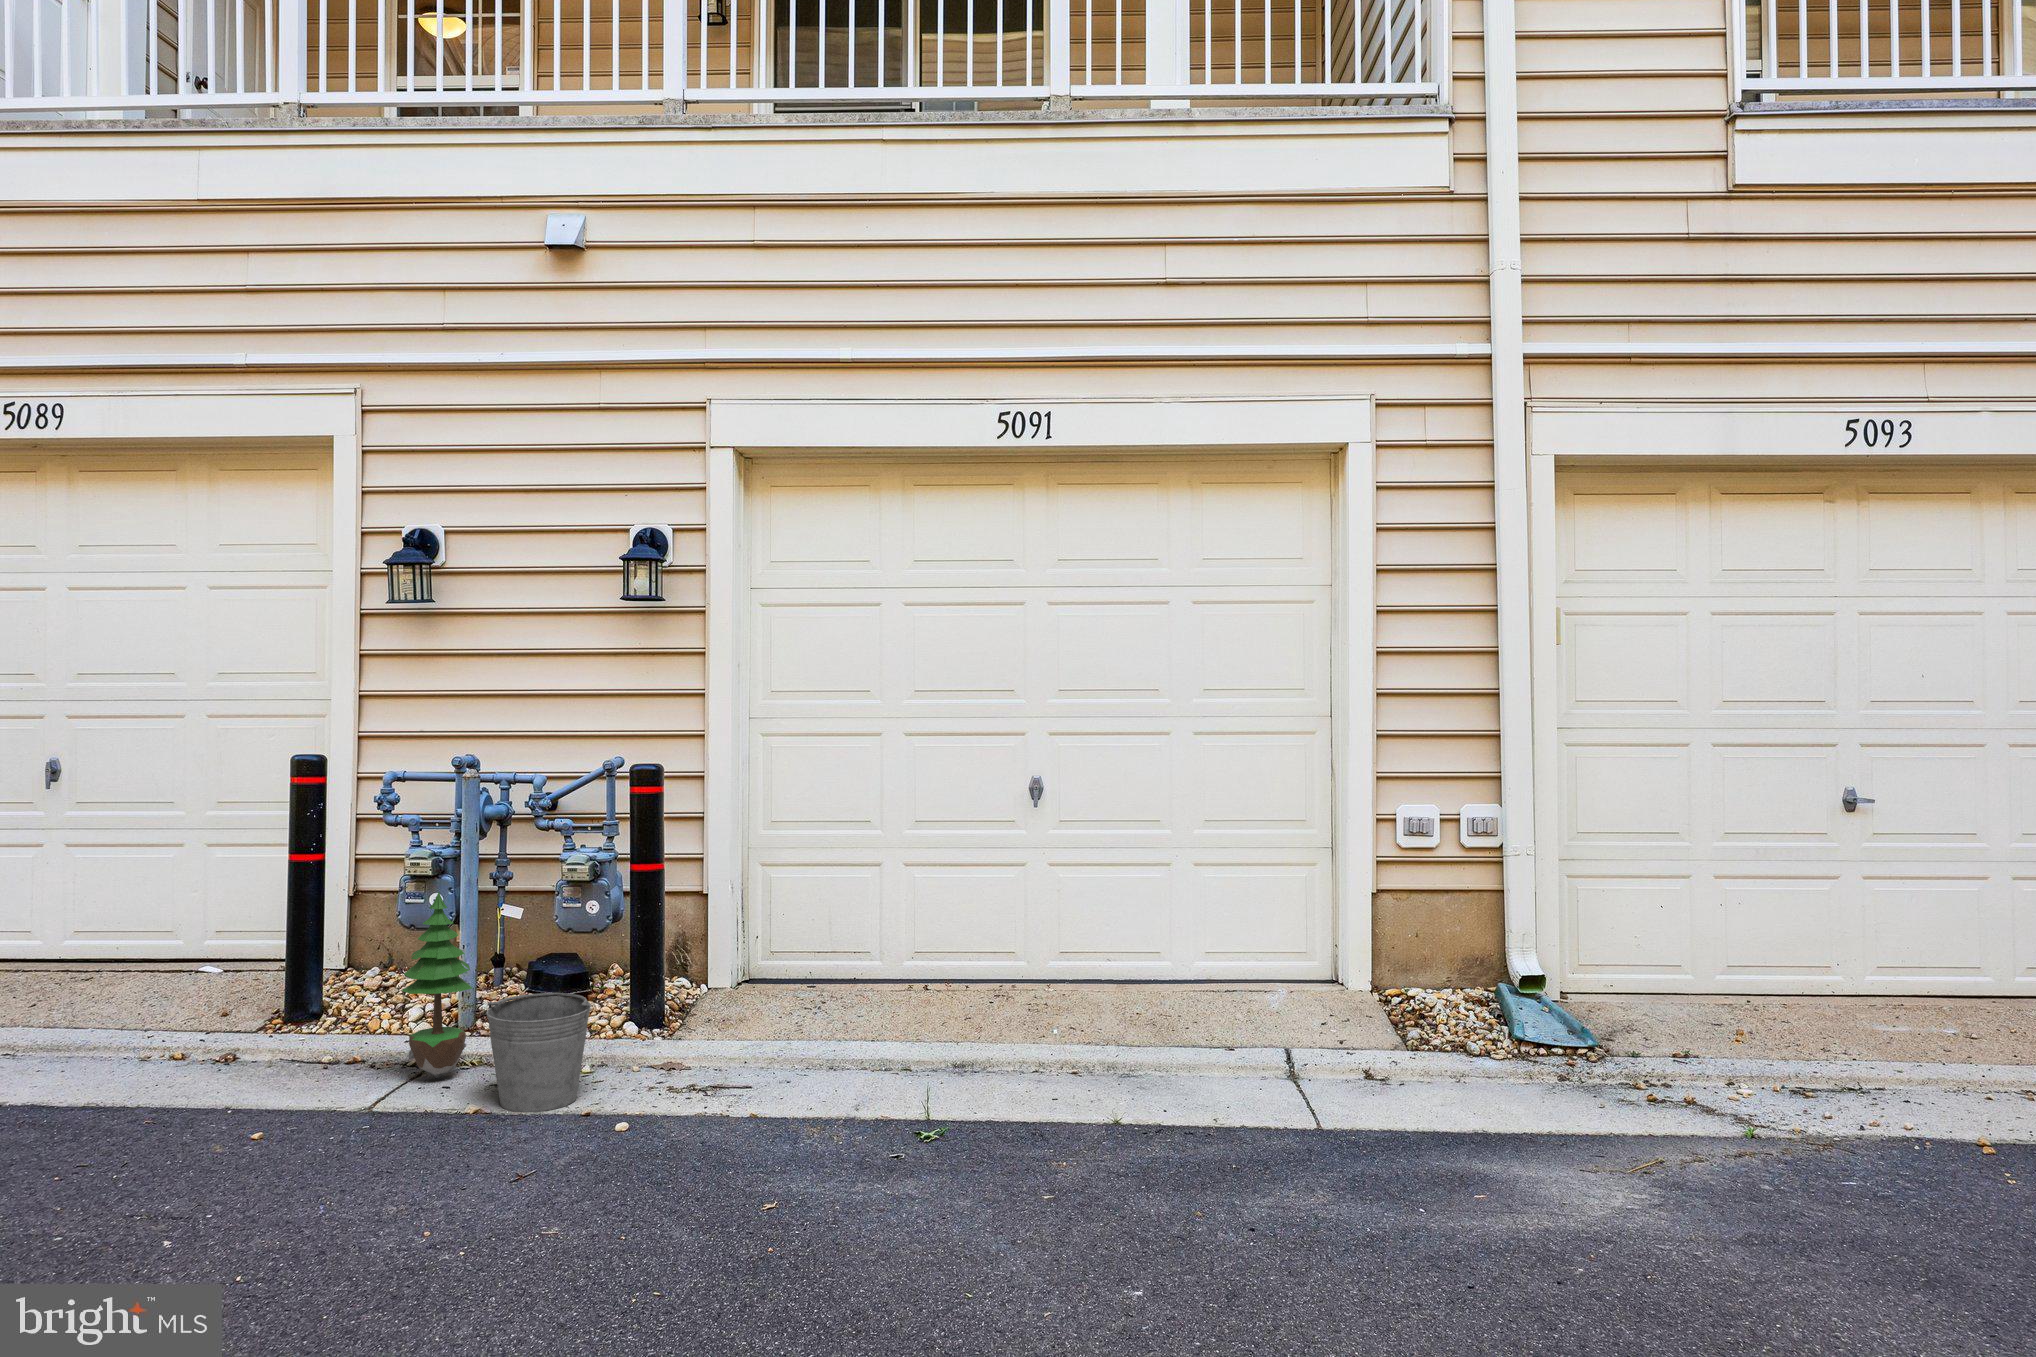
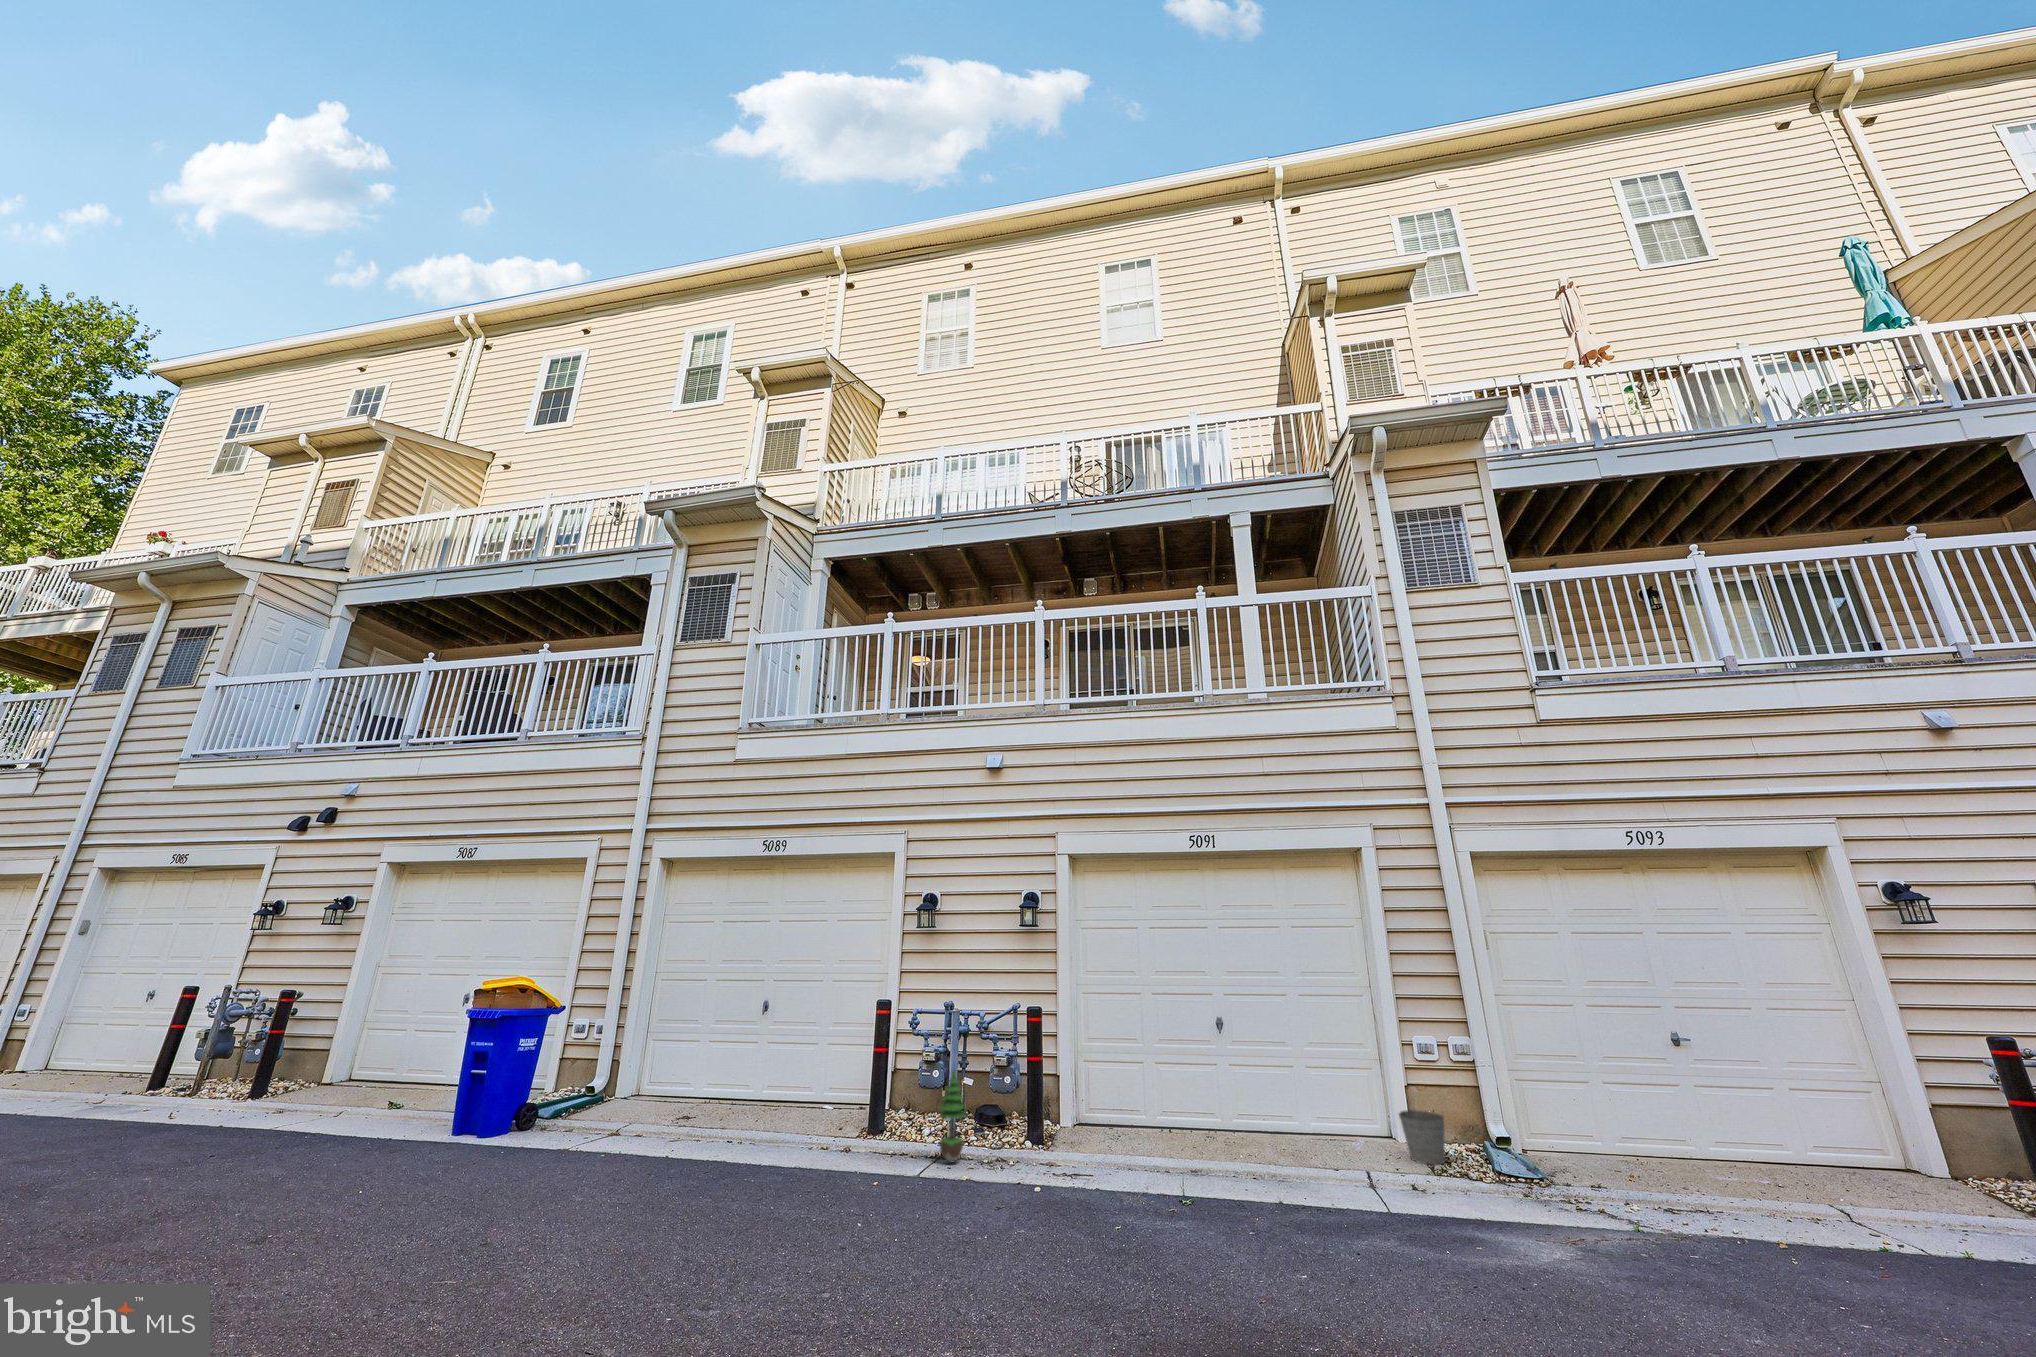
bucket: present [486,993,591,1112] -> present [1399,1110,1445,1165]

